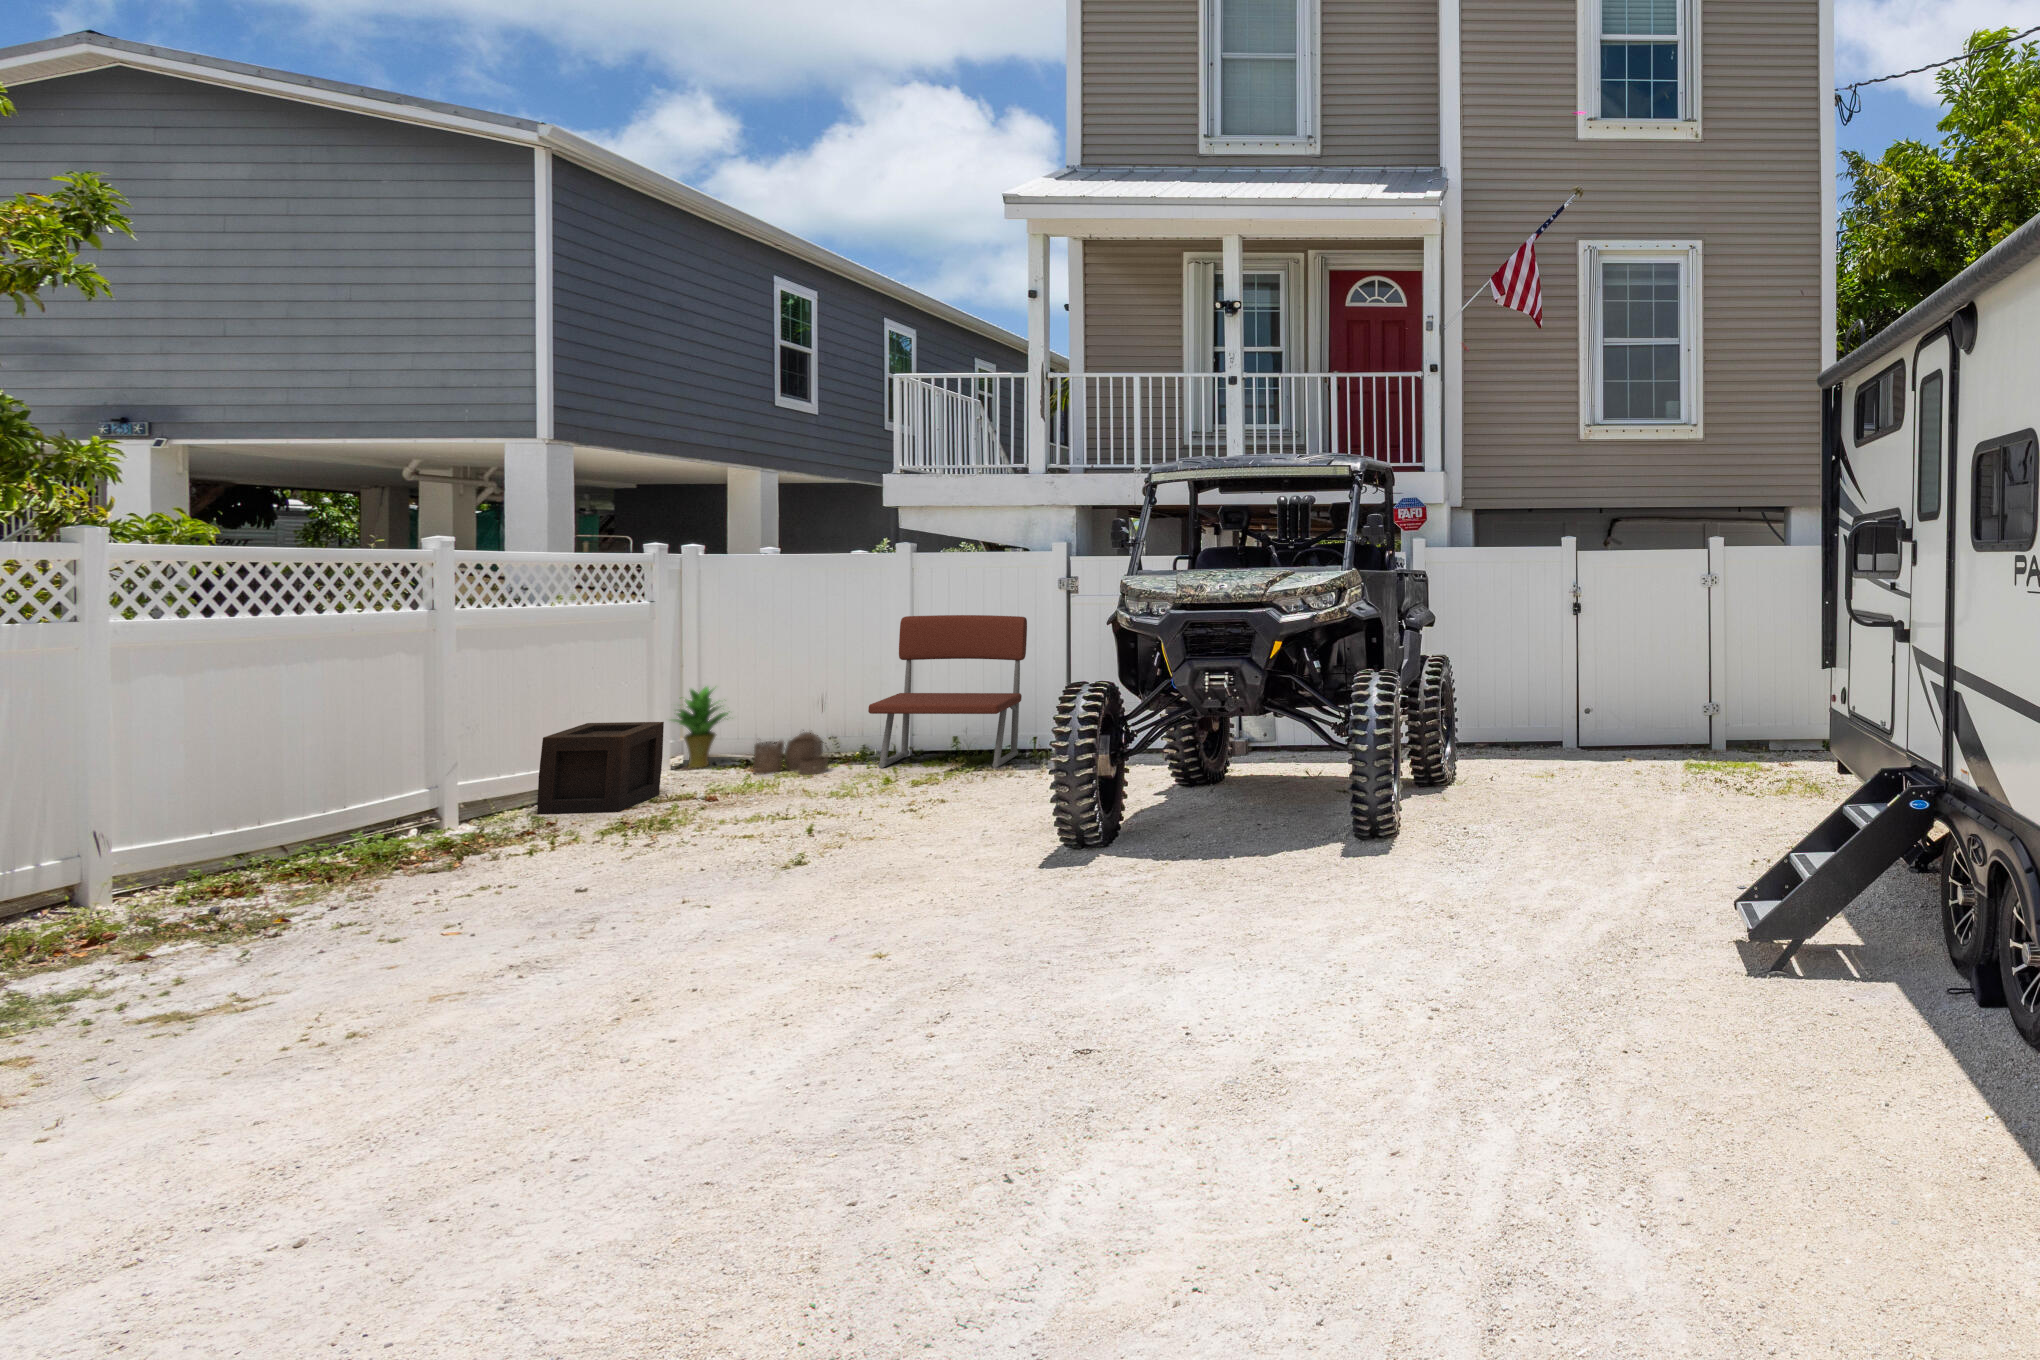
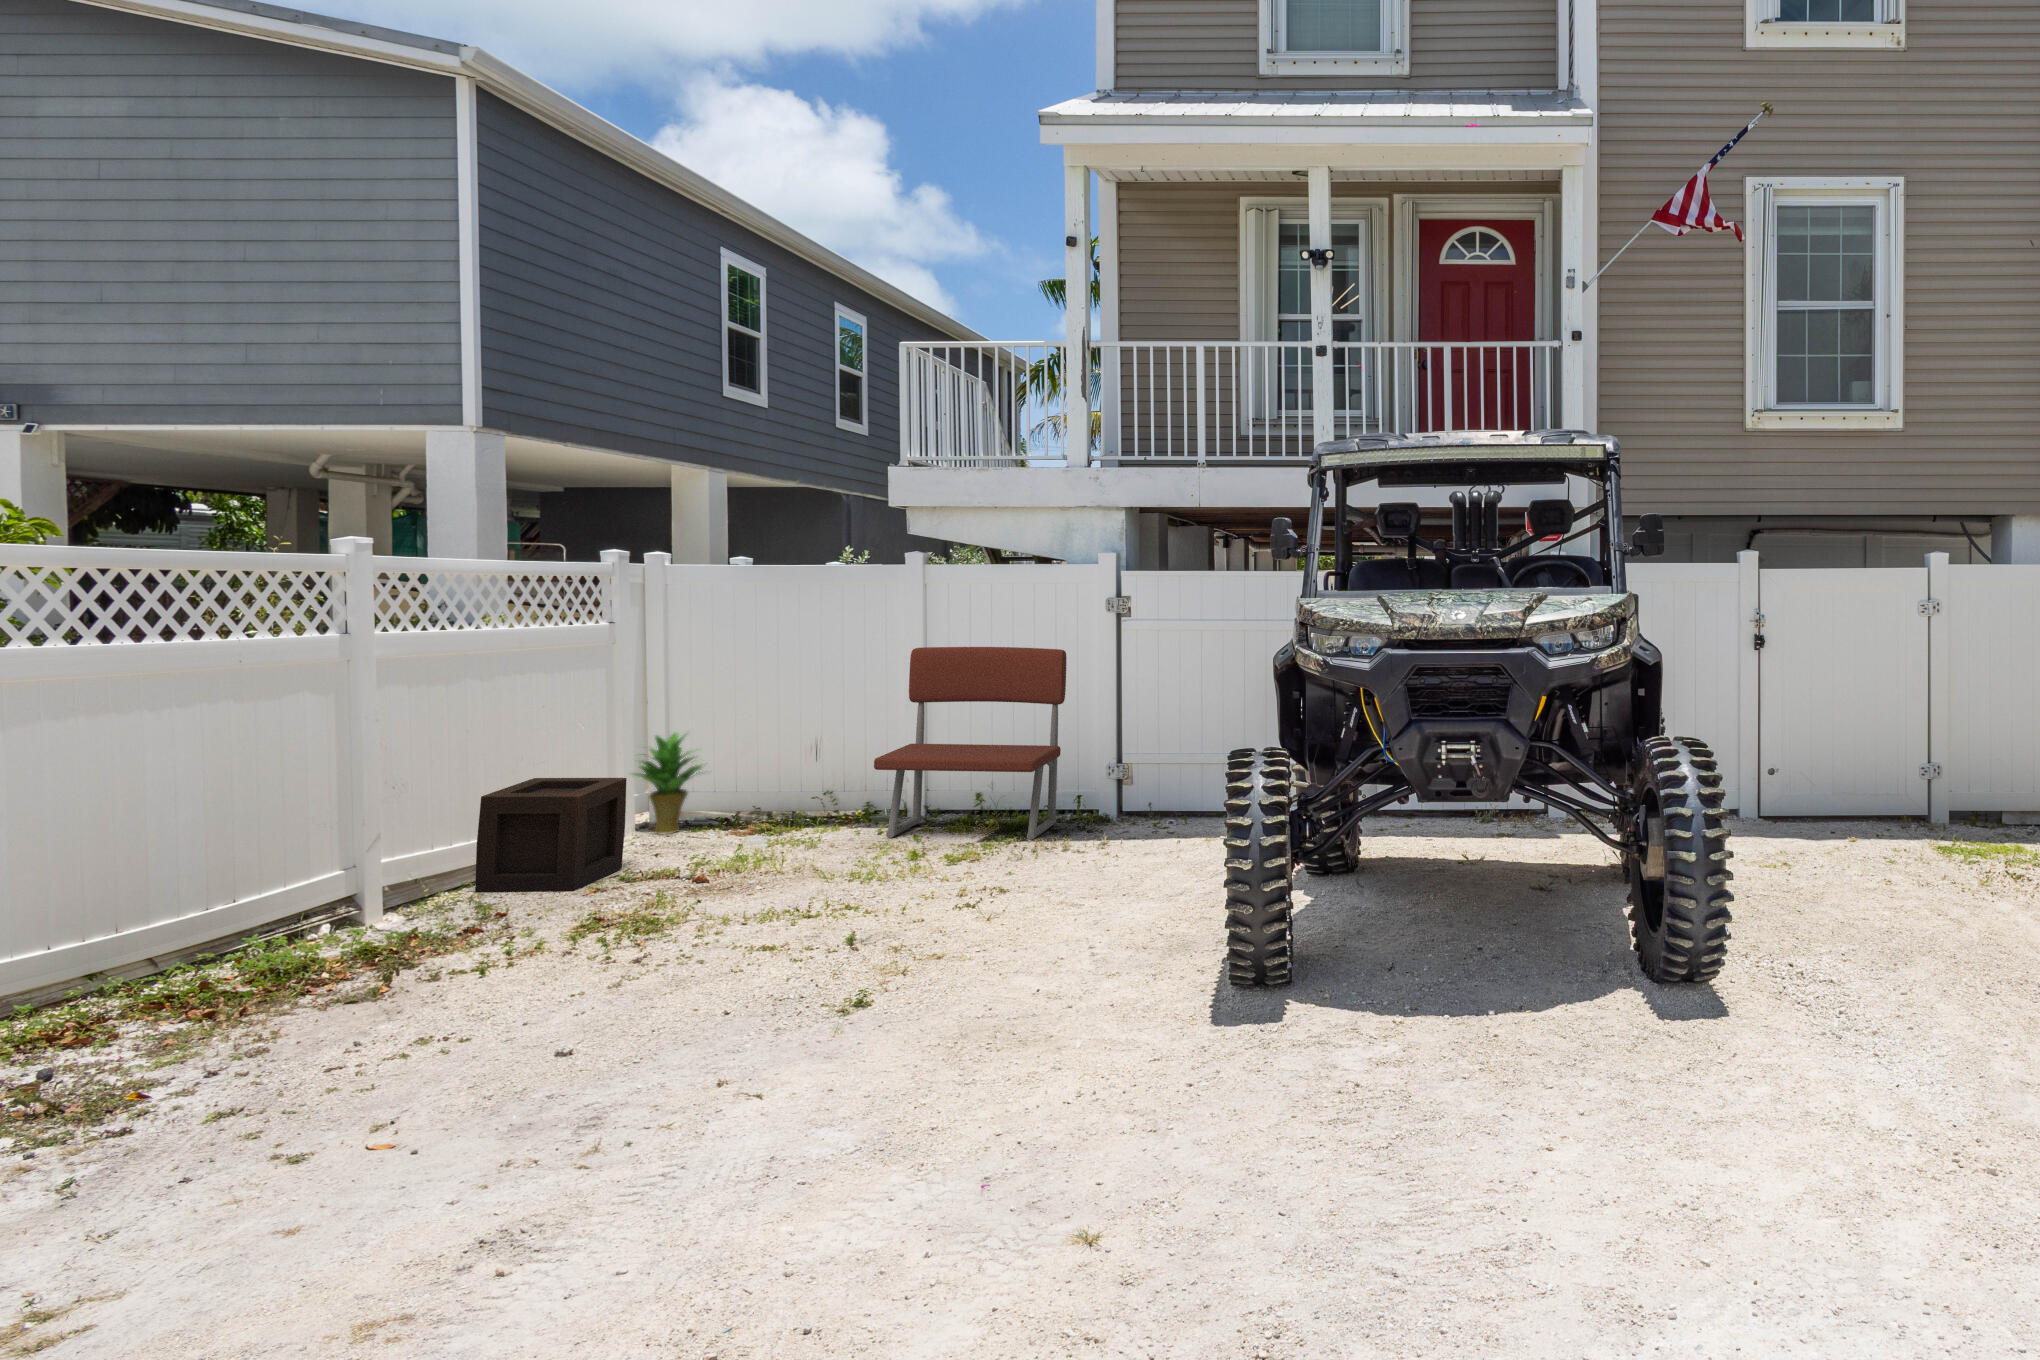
woven basket: present [753,730,828,775] -> none [733,788,825,847]

